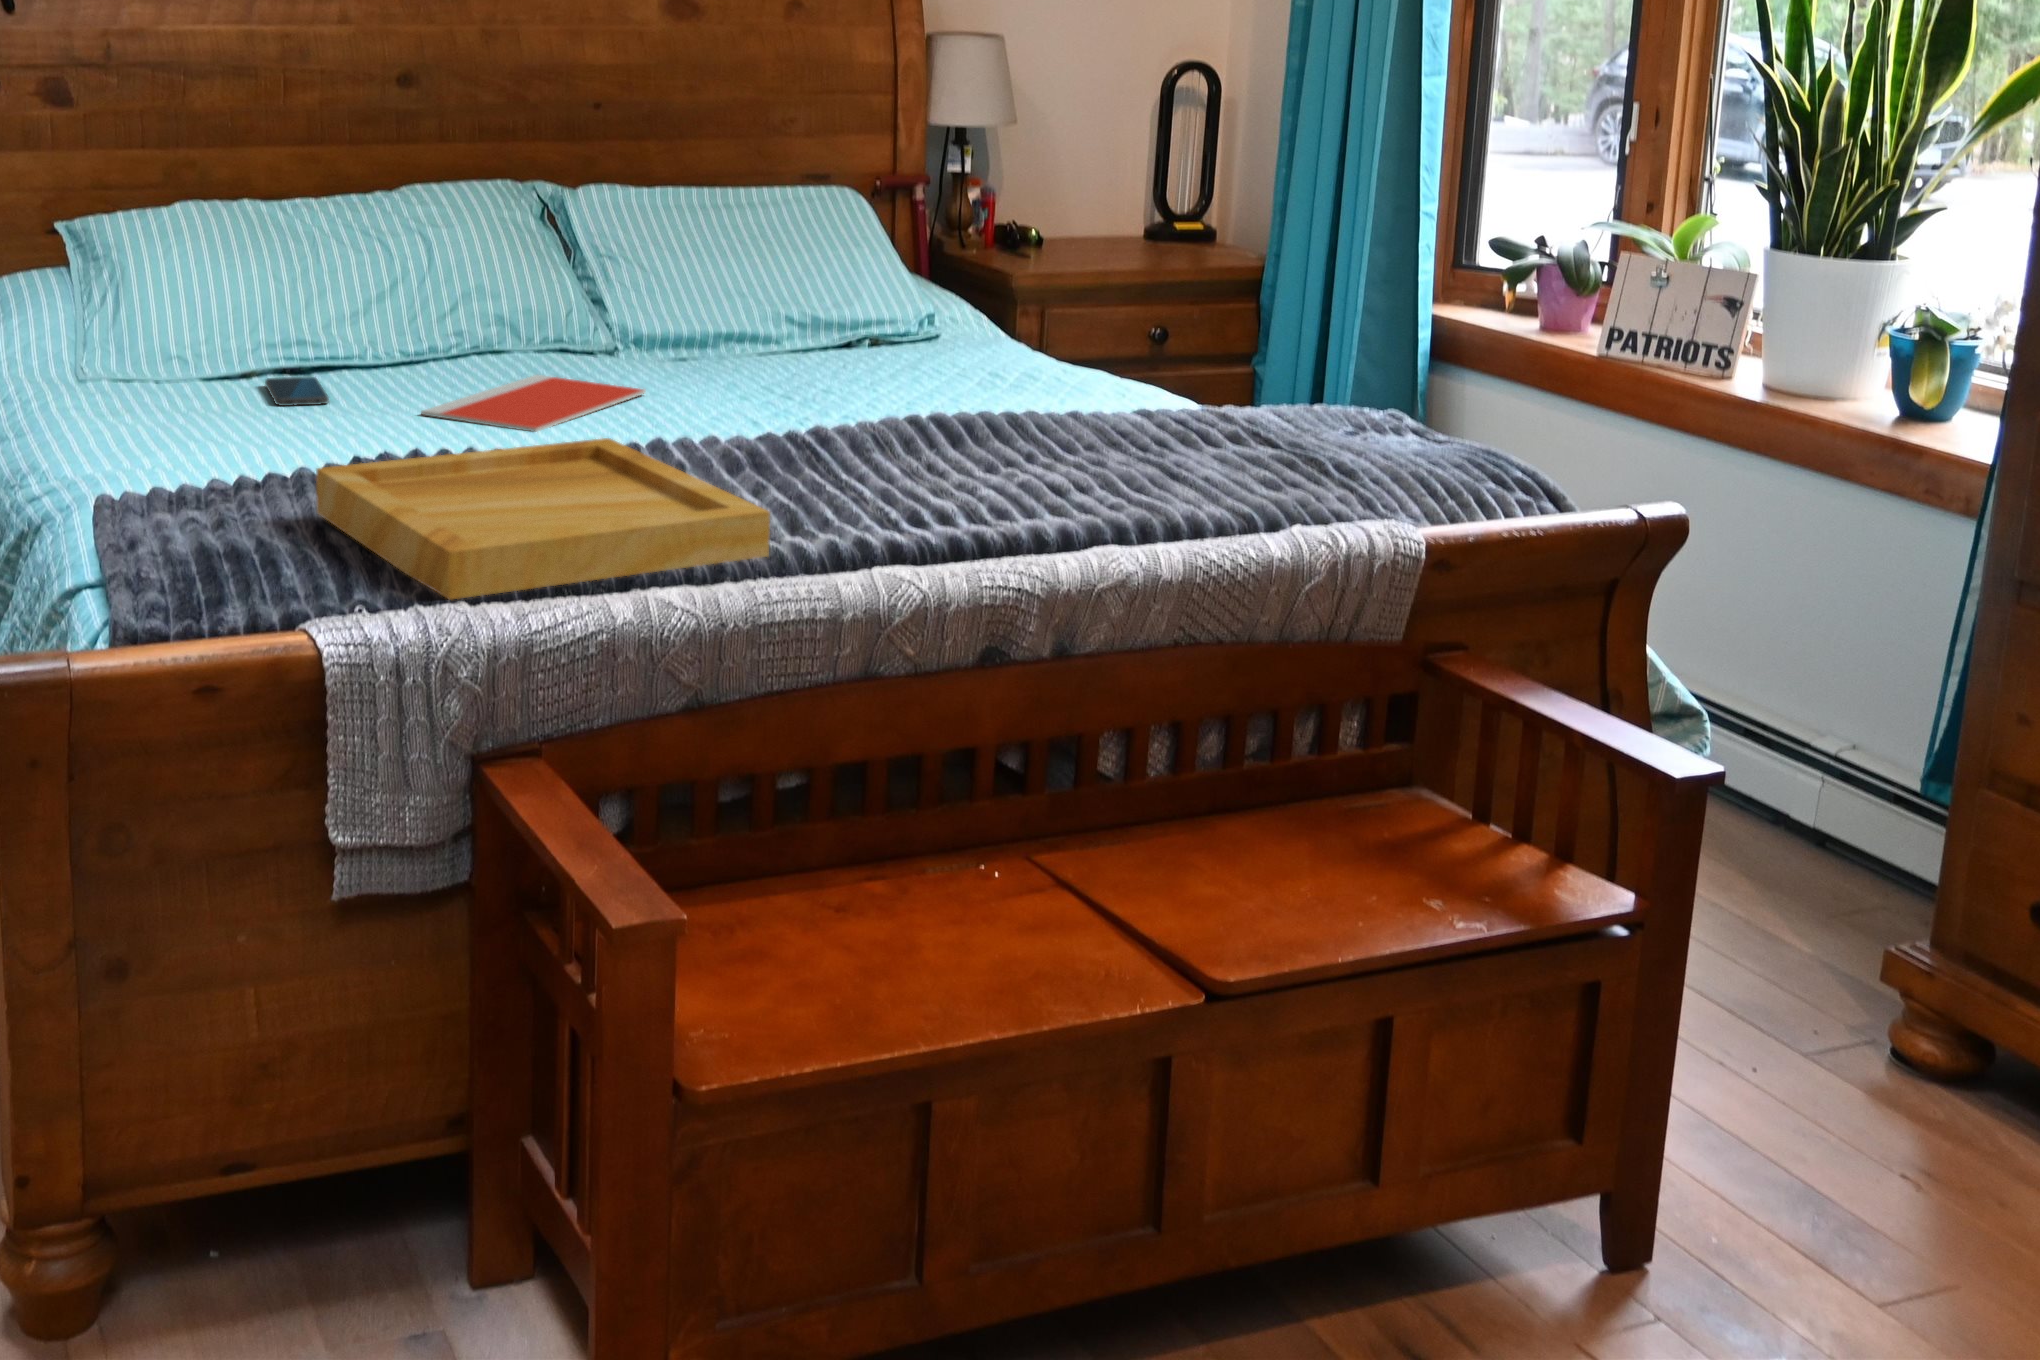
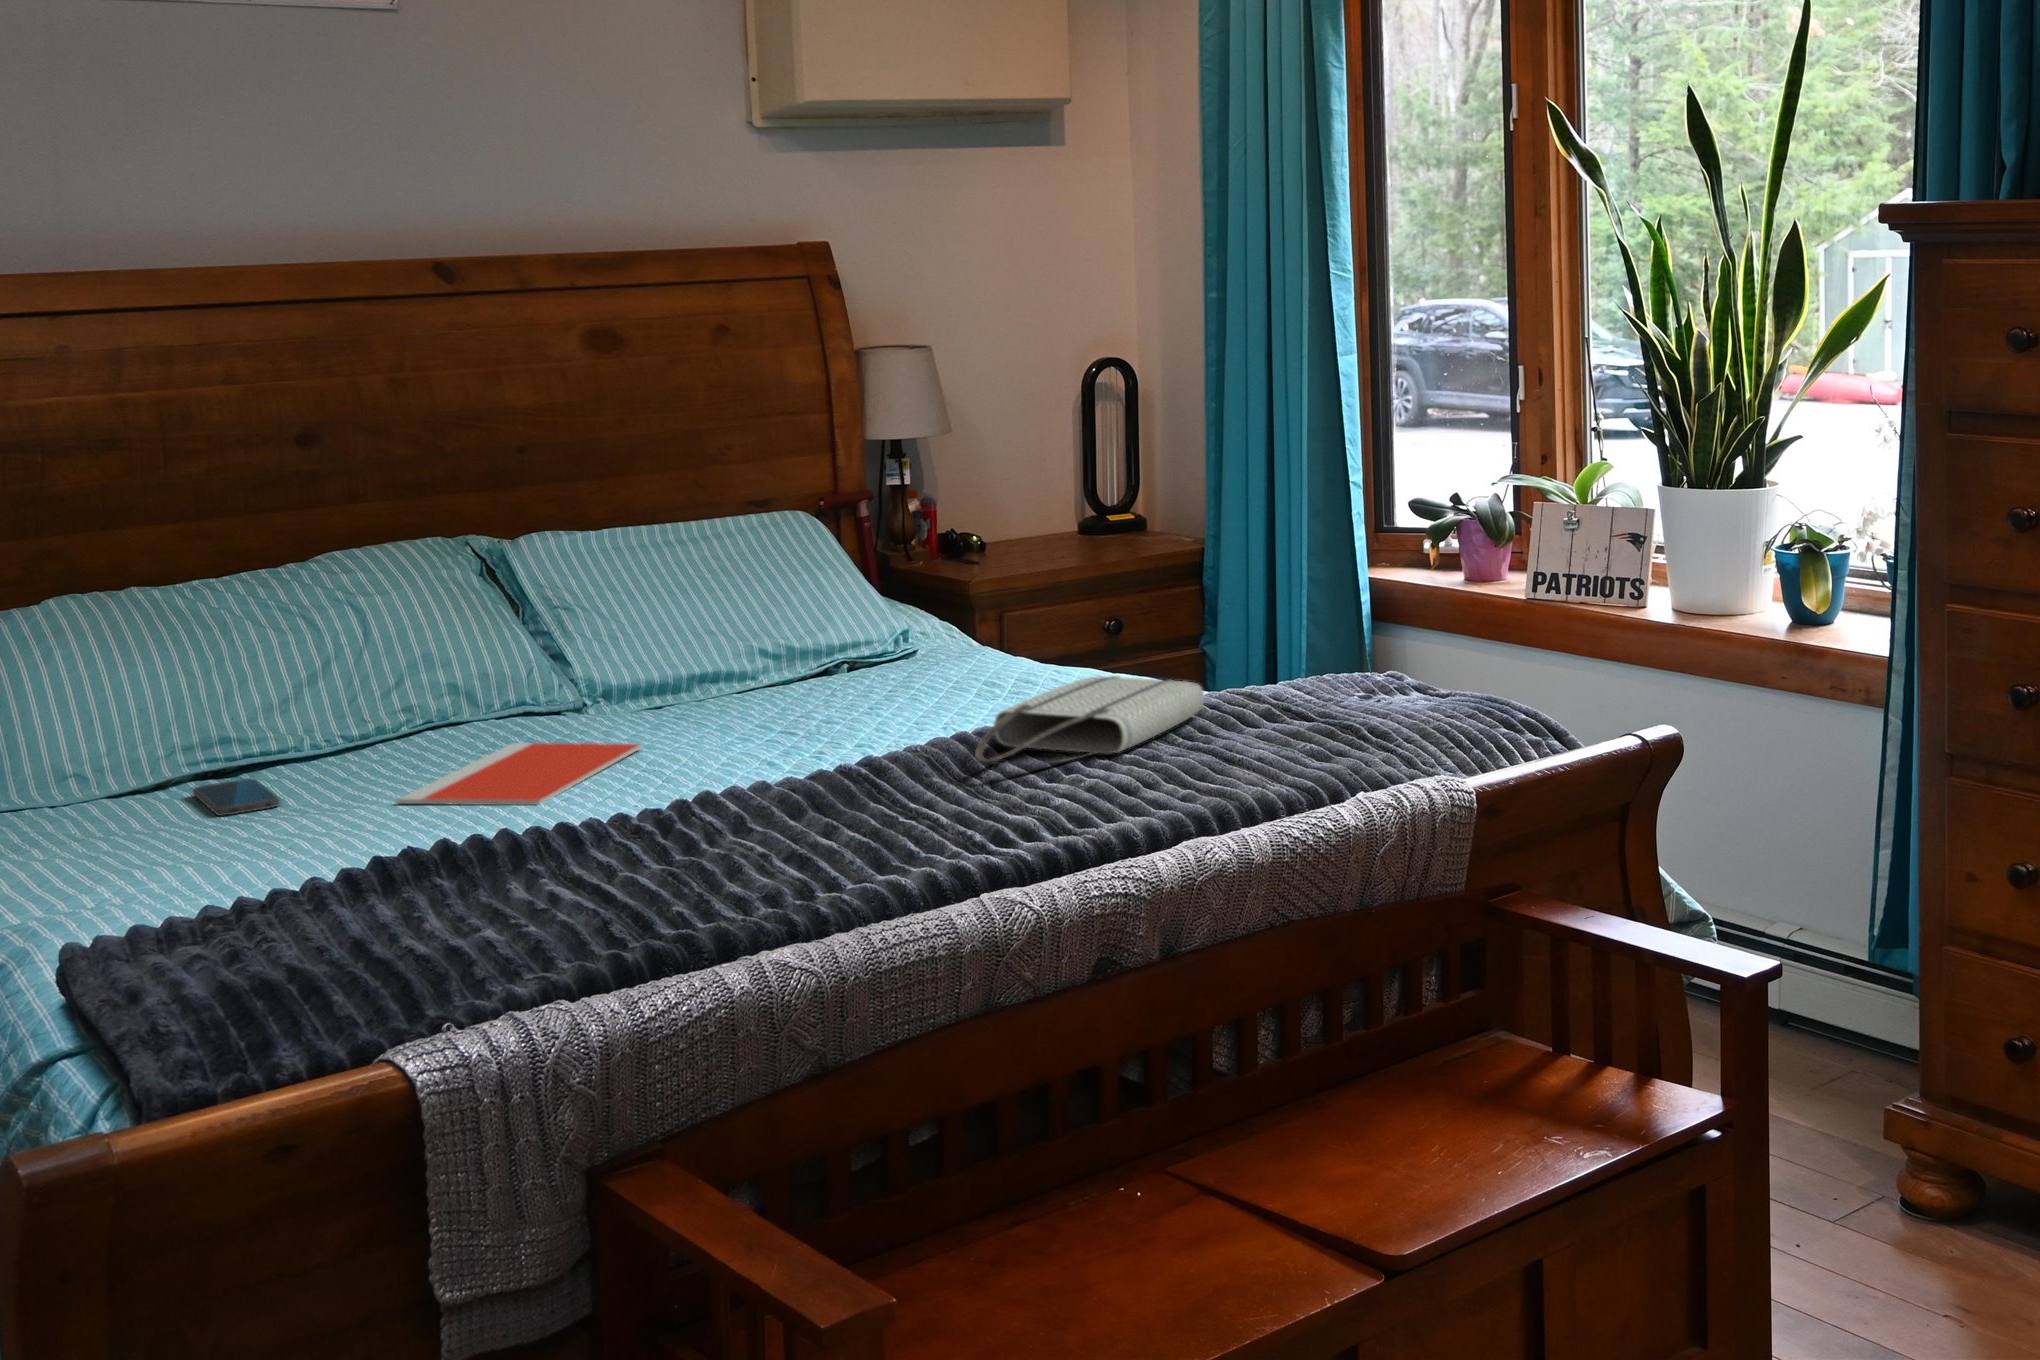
tote bag: none [922,379,1178,454] -> present [975,676,1205,764]
tray: present [316,438,770,600] -> none [340,798,874,1004]

